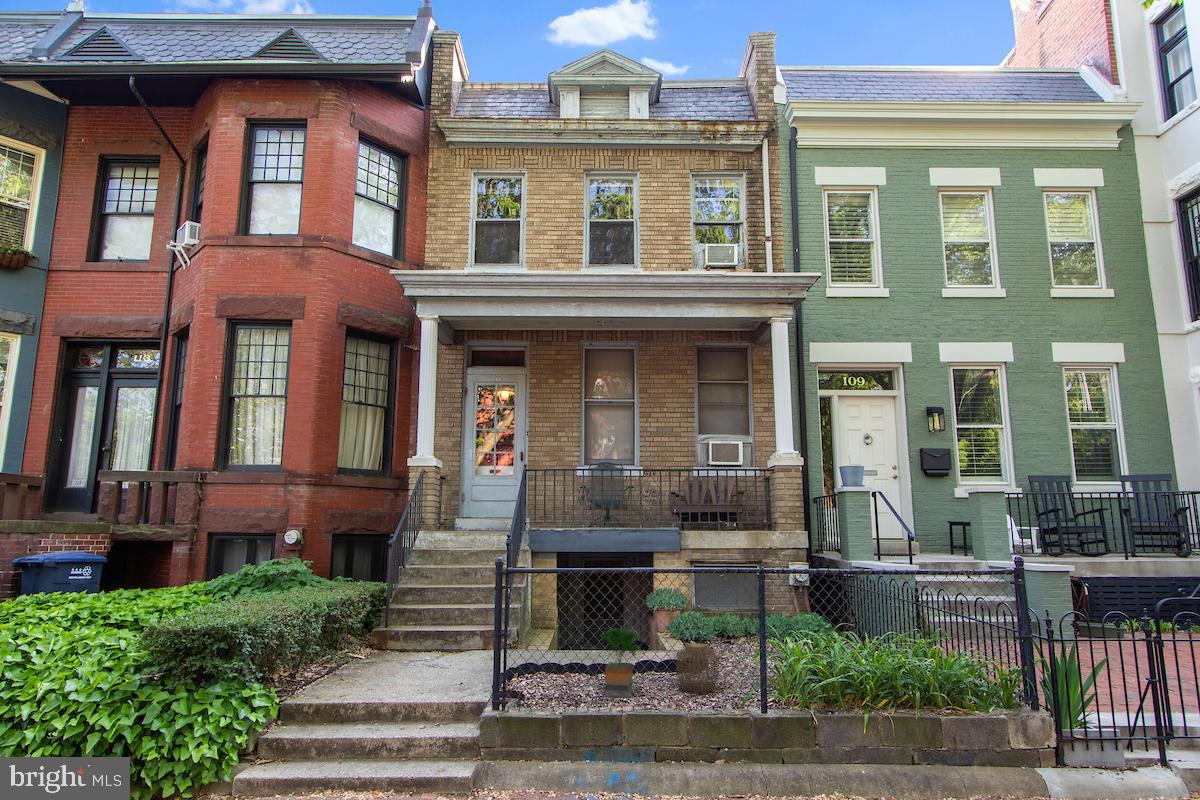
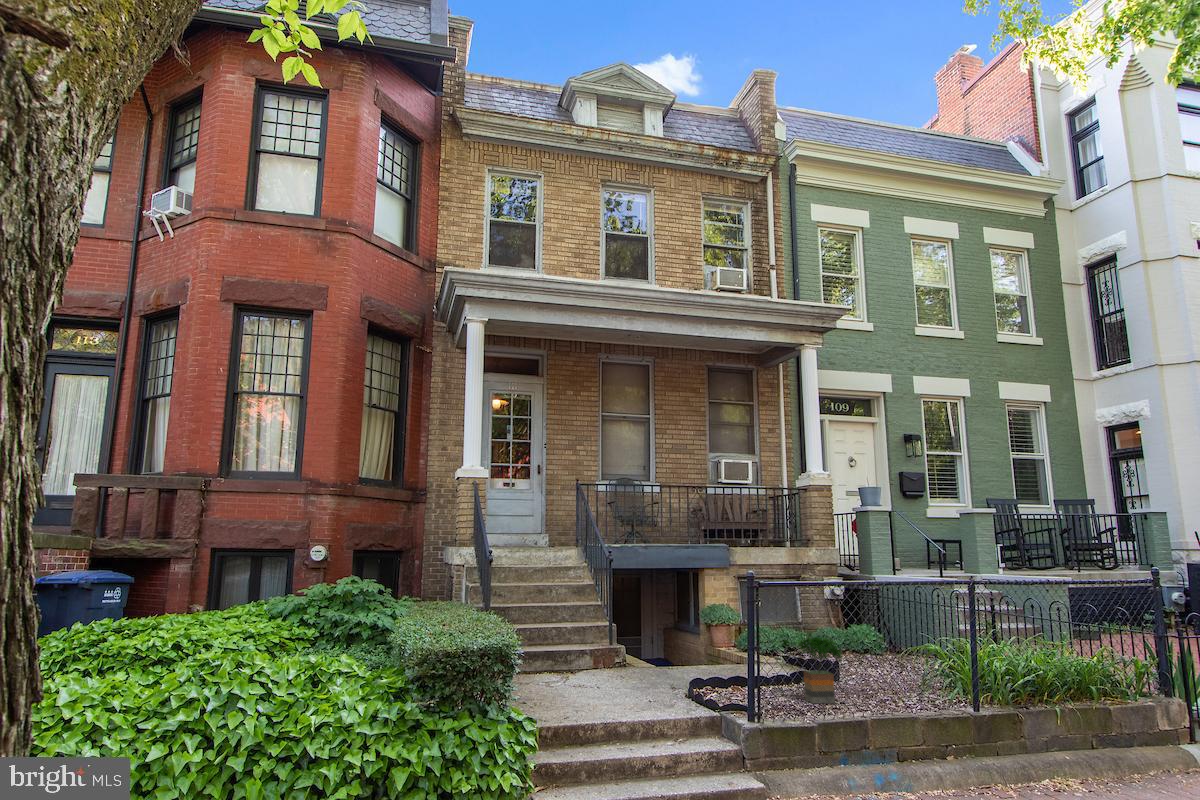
woven basket: present [676,643,719,693] -> none [855,649,899,696]

